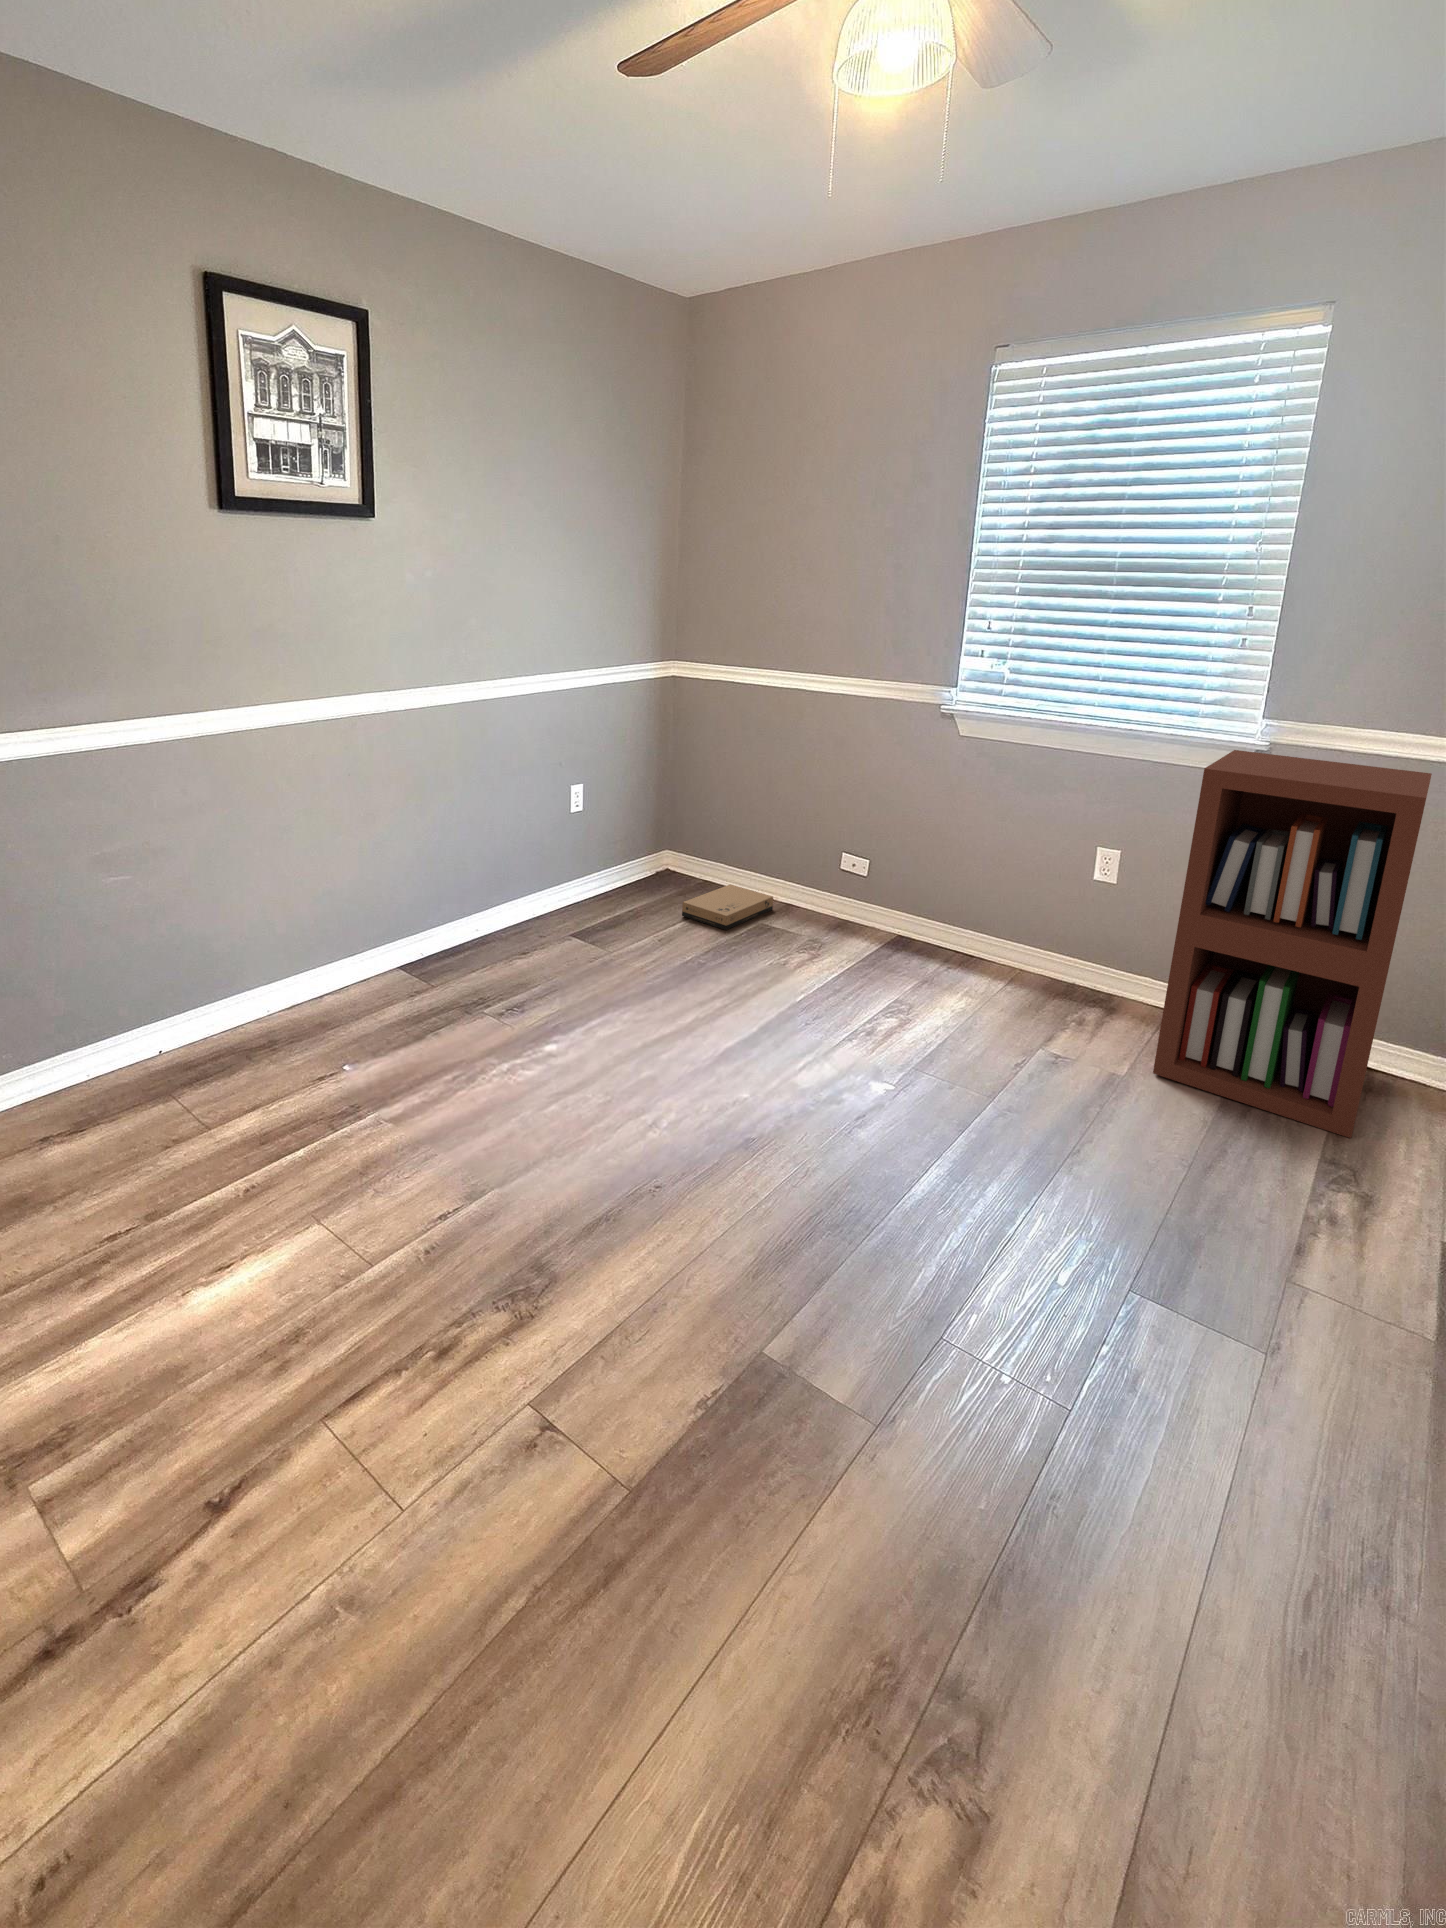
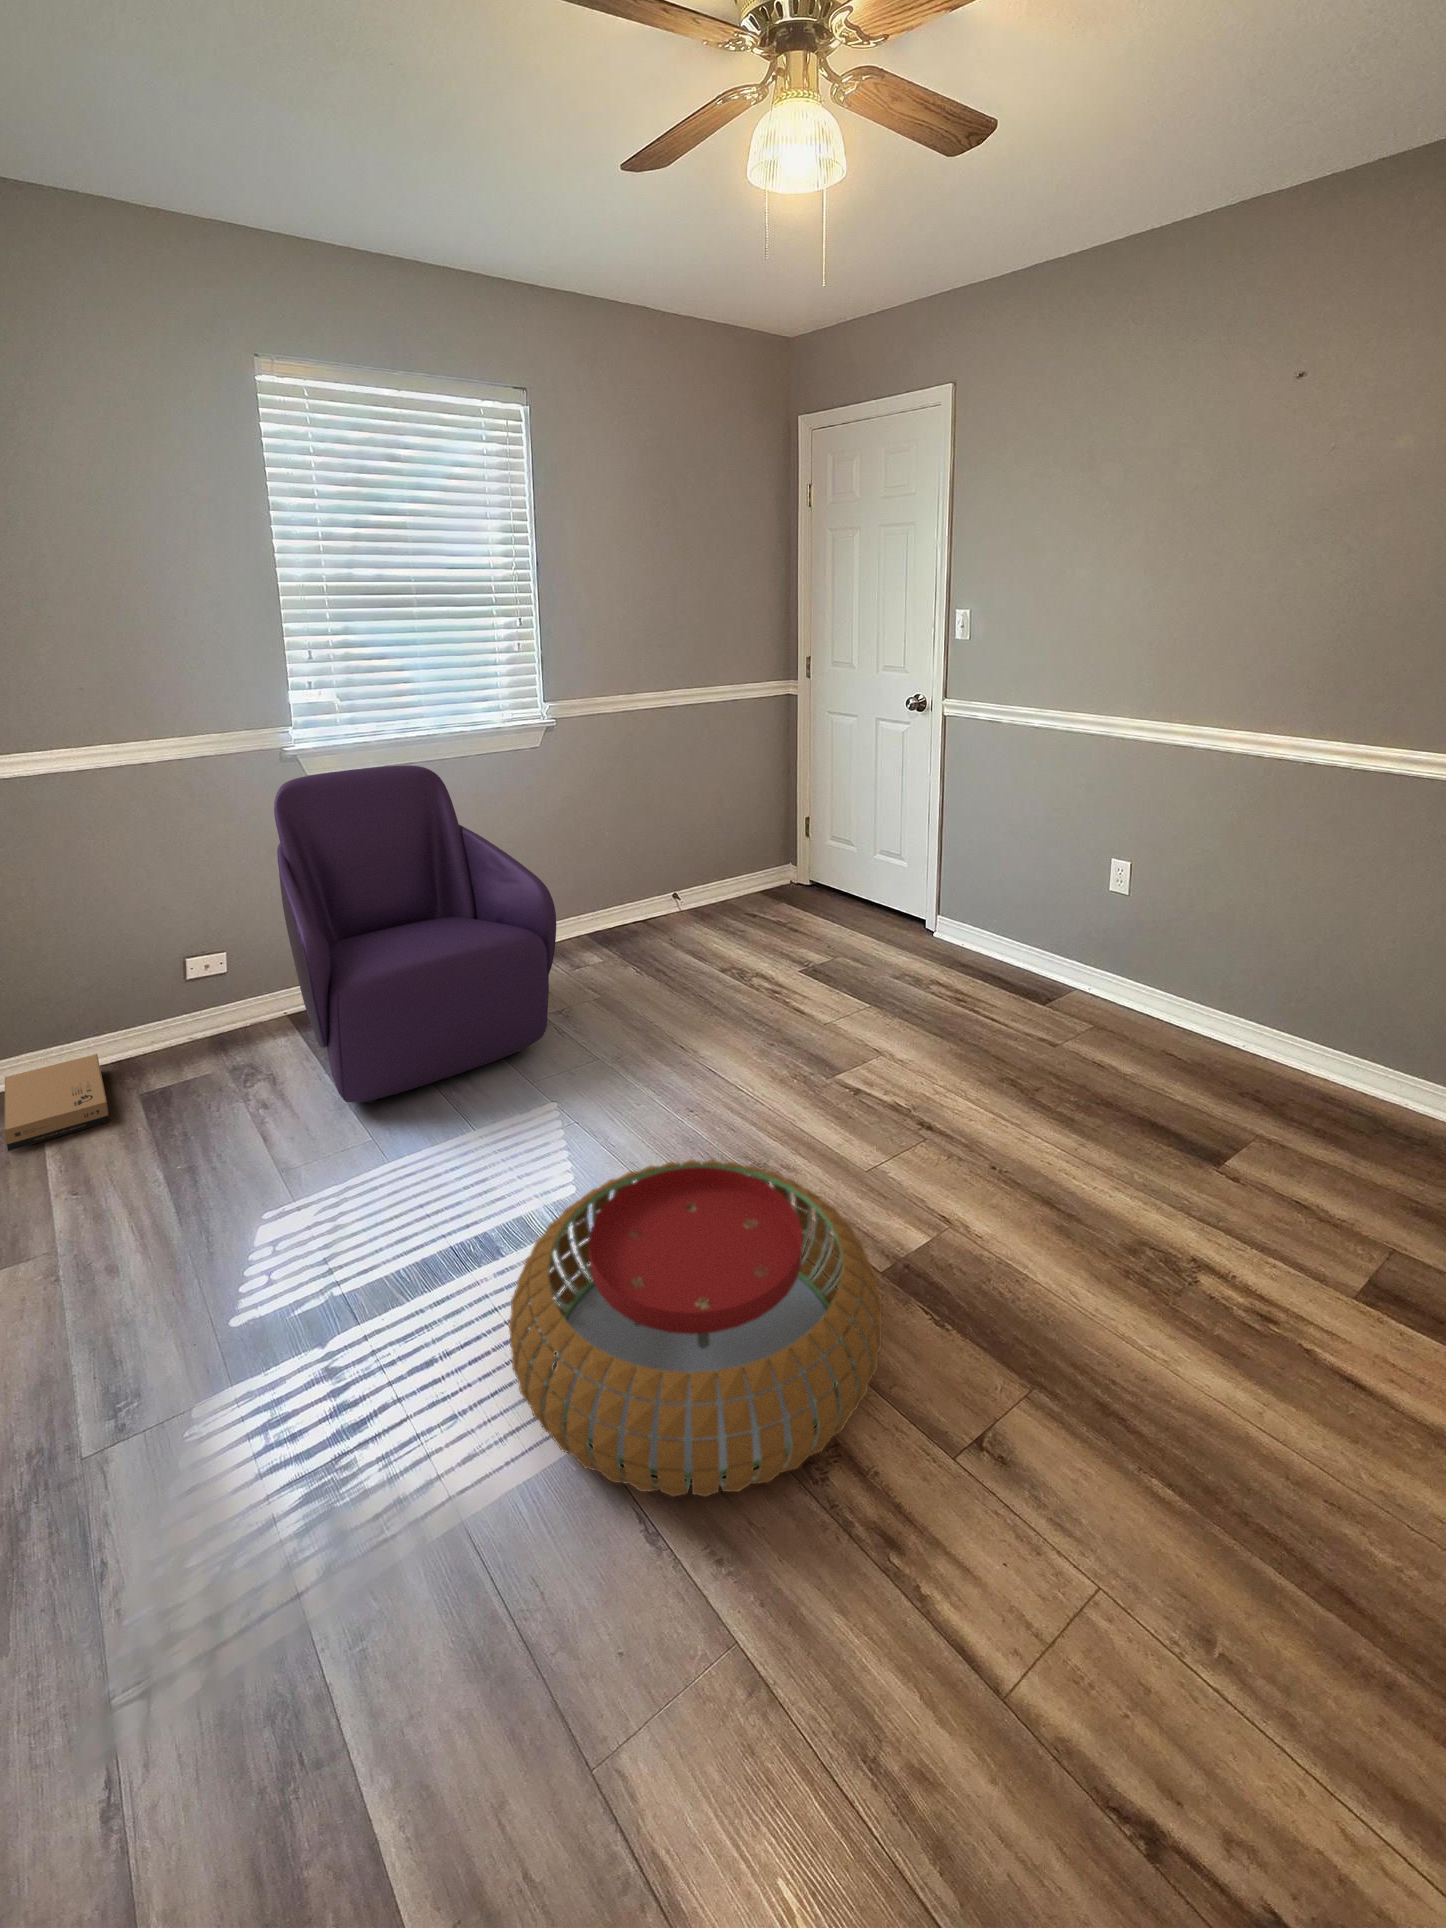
armchair: none [777,736,1055,1052] -> present [274,765,556,1103]
bookshelf: present [1153,750,1432,1138] -> none [539,720,702,981]
pouf: none [451,1067,775,1324] -> present [509,1160,883,1497]

